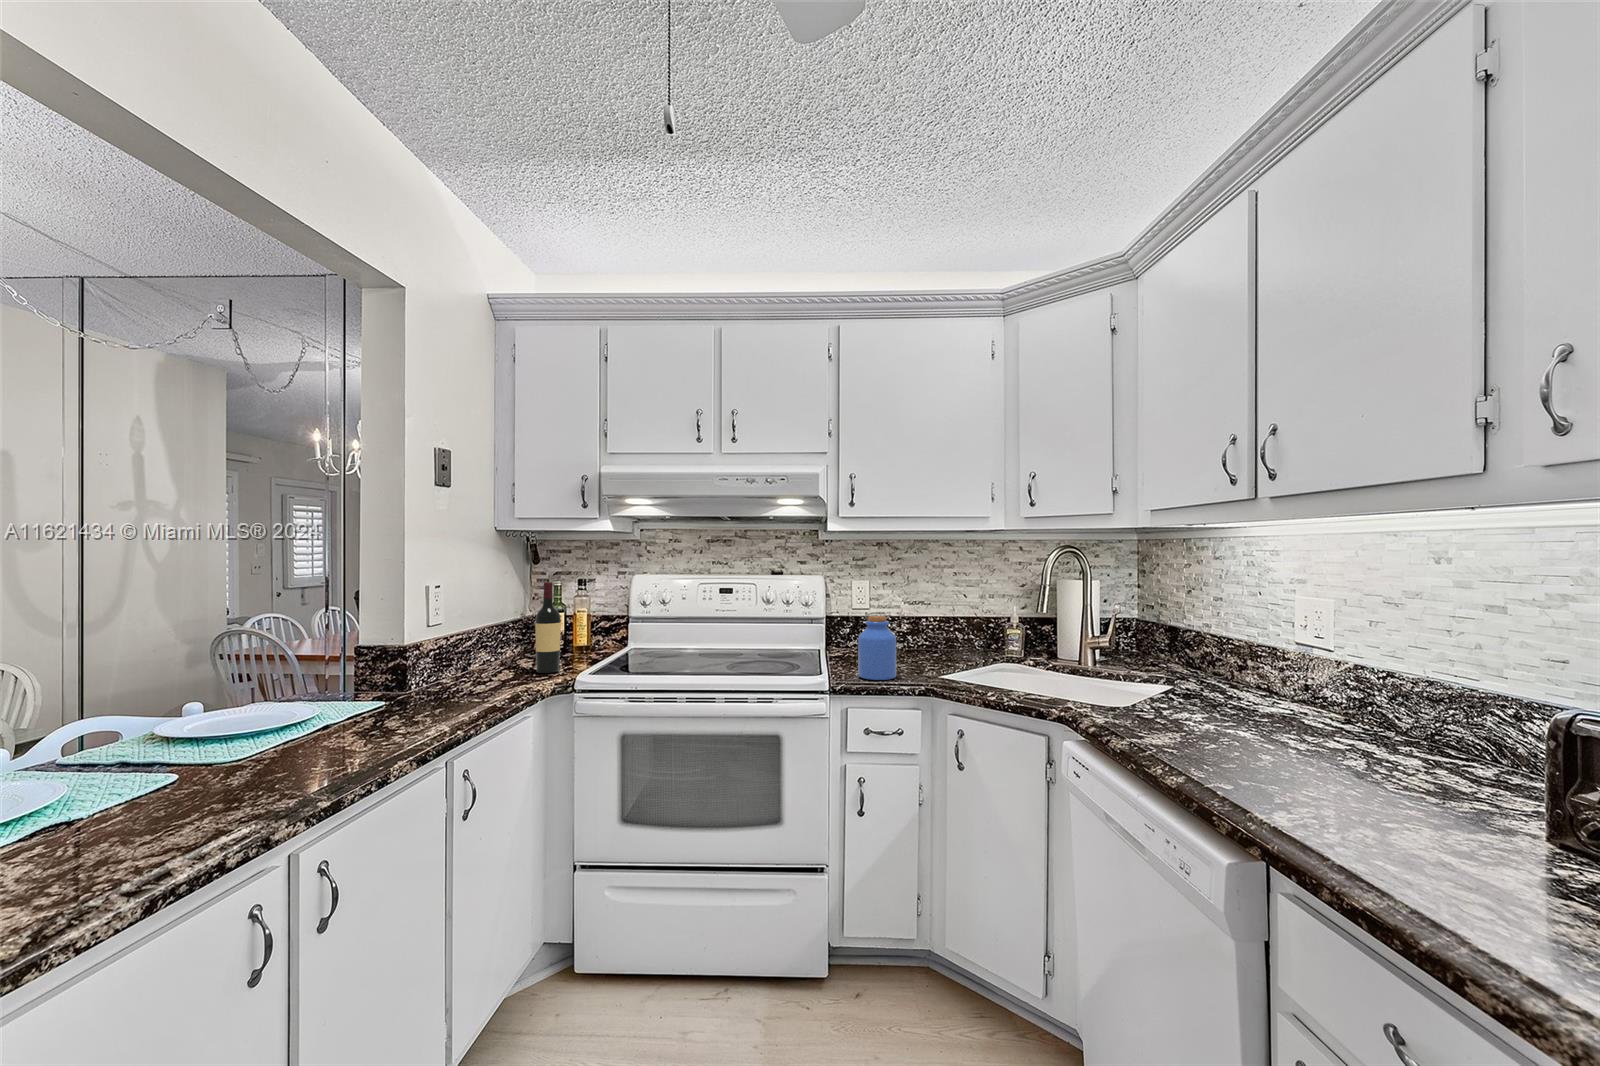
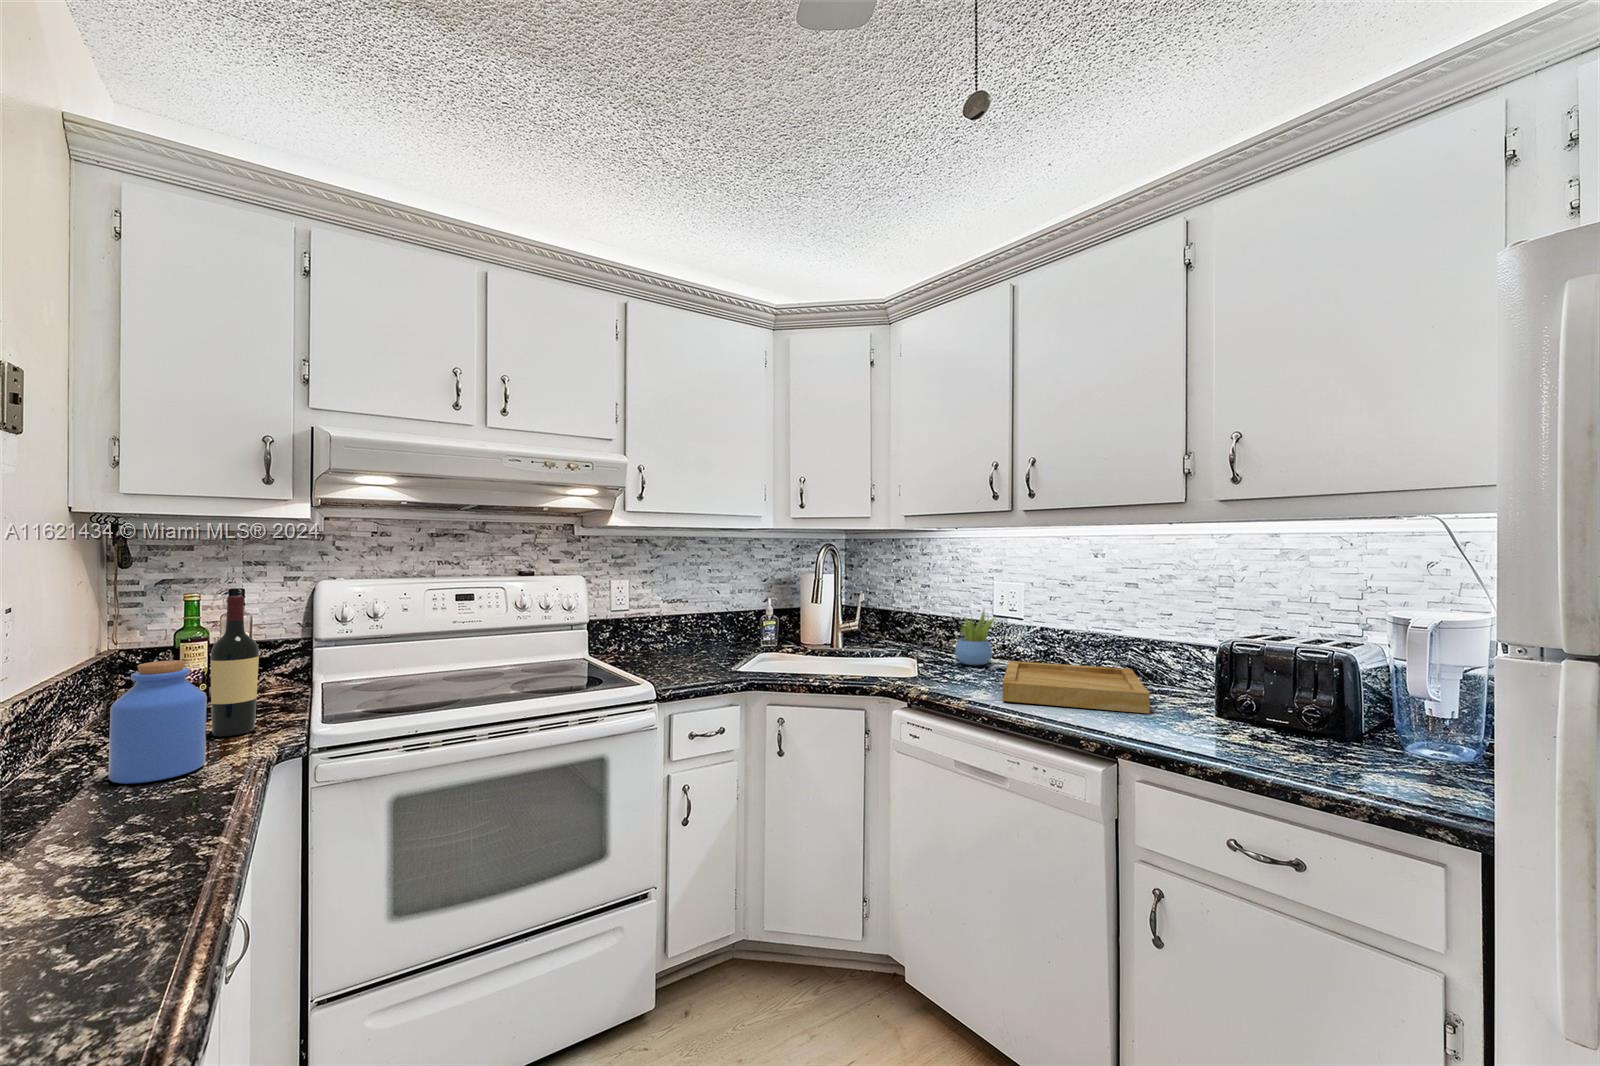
jar: present [858,616,896,680] -> present [108,660,207,784]
succulent plant: none [1210,629,1269,707] -> present [955,610,994,665]
tray: none [1169,703,1465,804] -> present [1003,661,1150,713]

